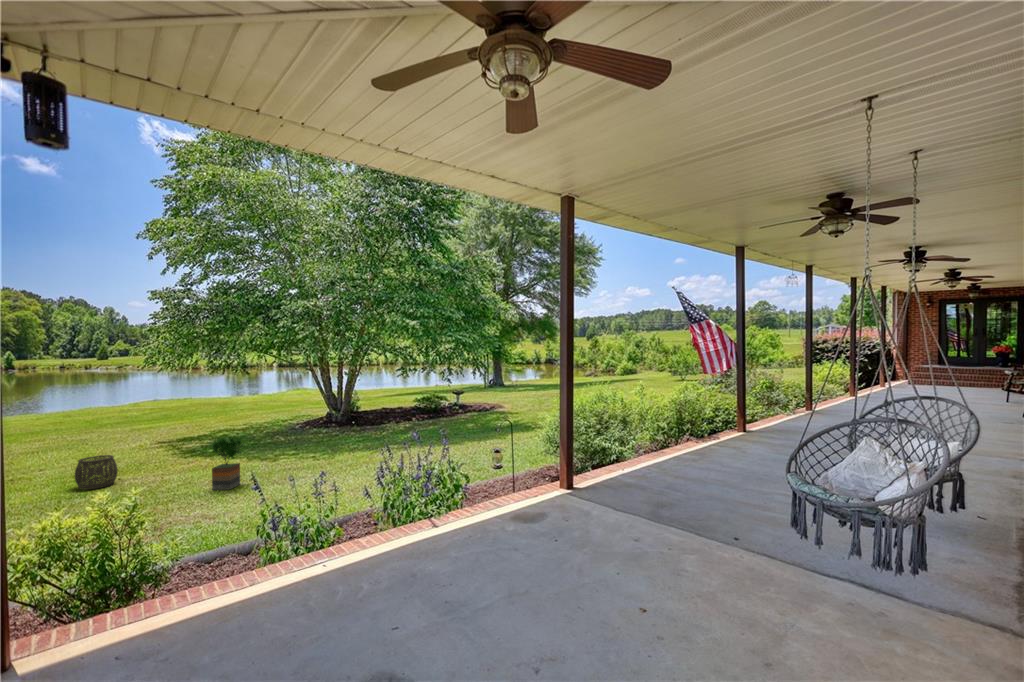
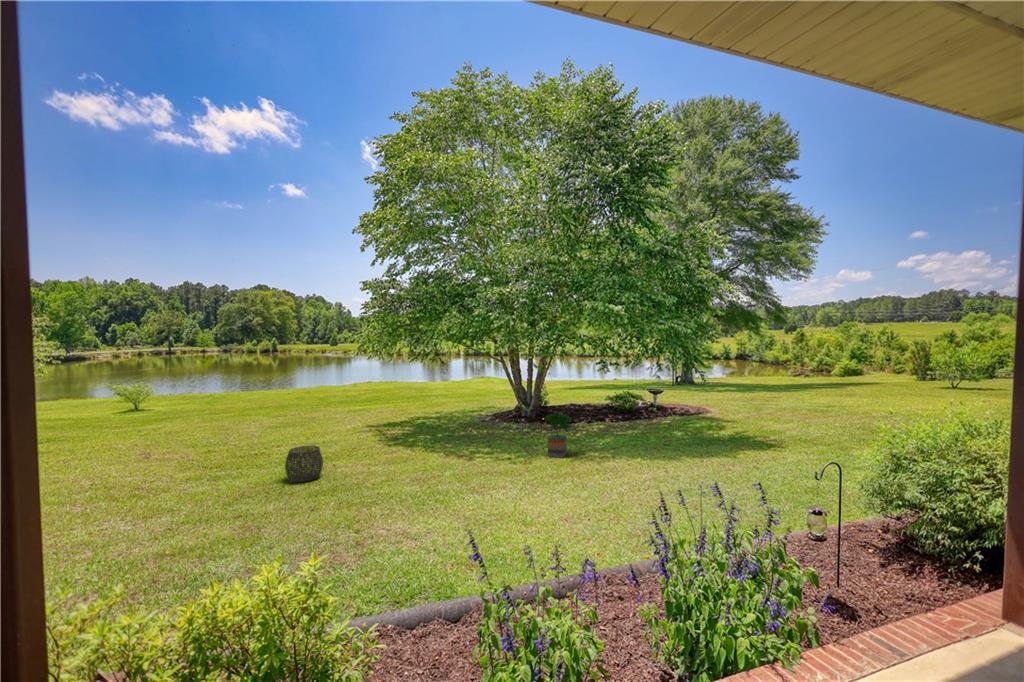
potted tree: present [212,439,245,490] -> present [546,414,571,458]

